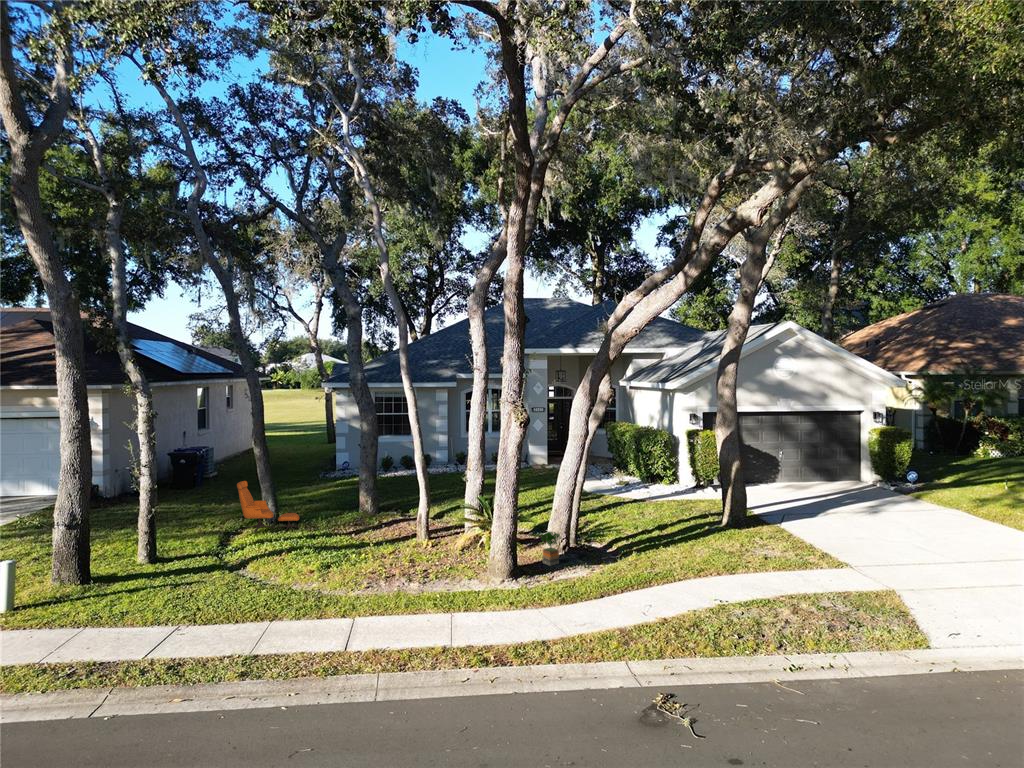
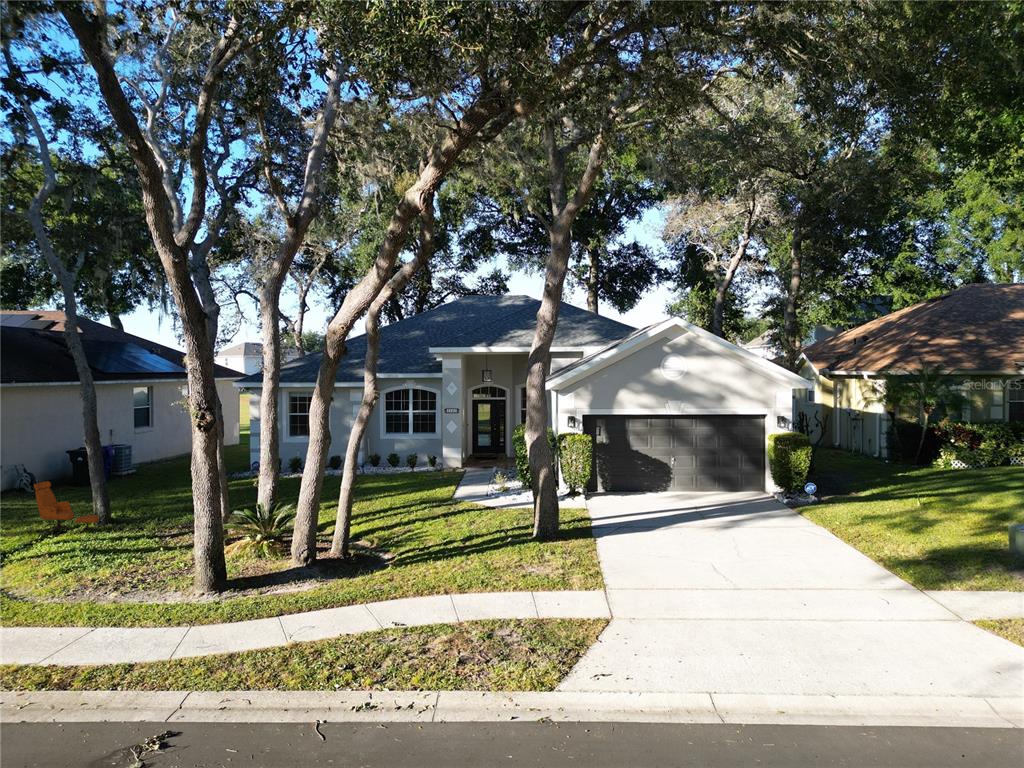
potted tree: present [542,532,562,566] -> none [268,537,295,574]

